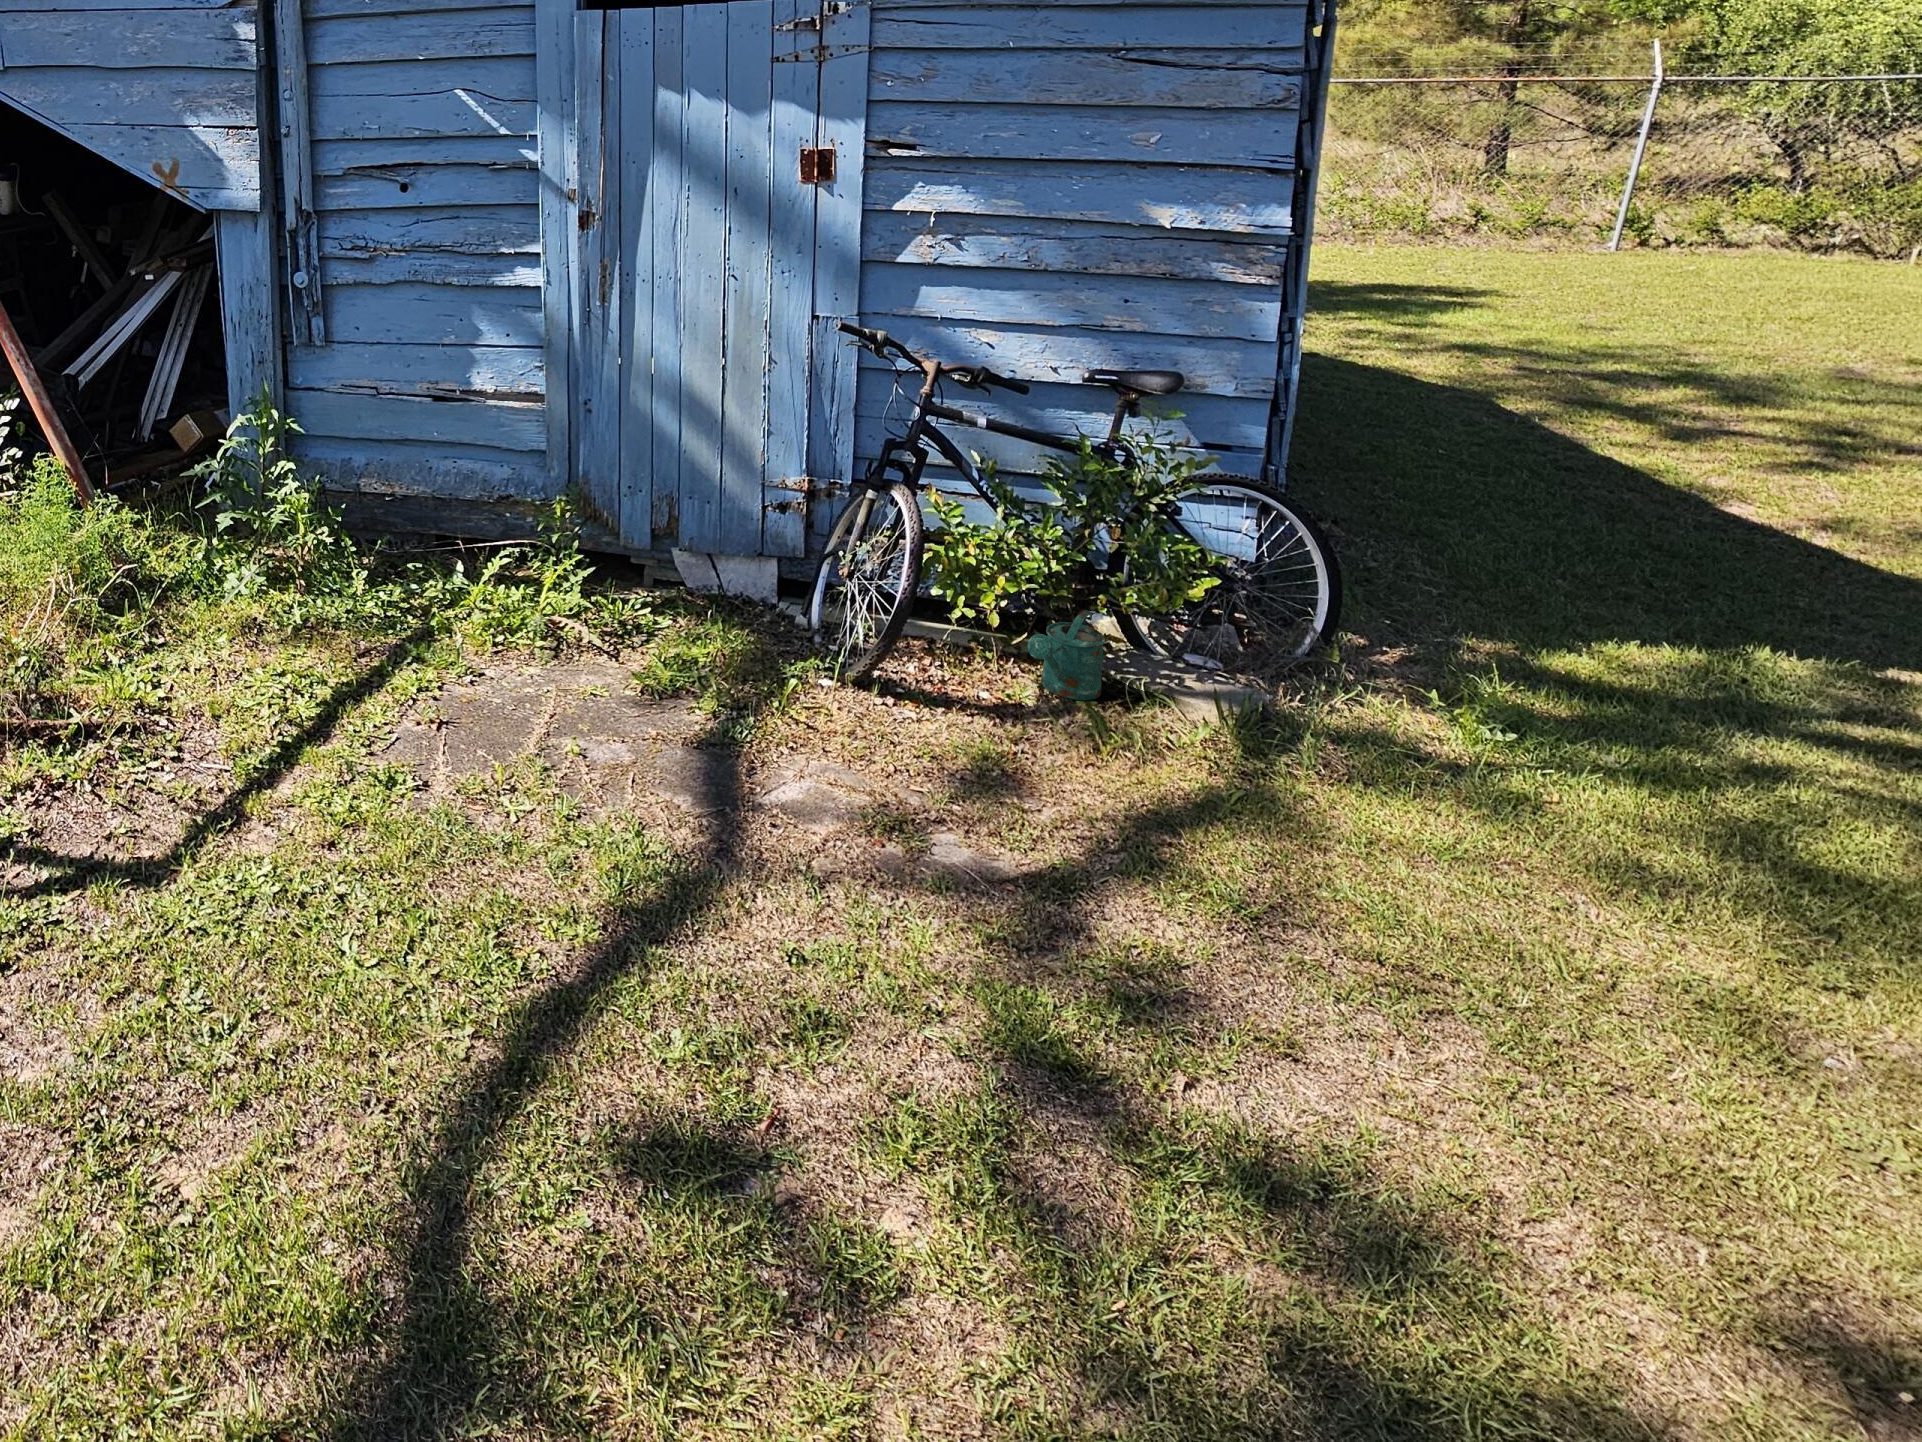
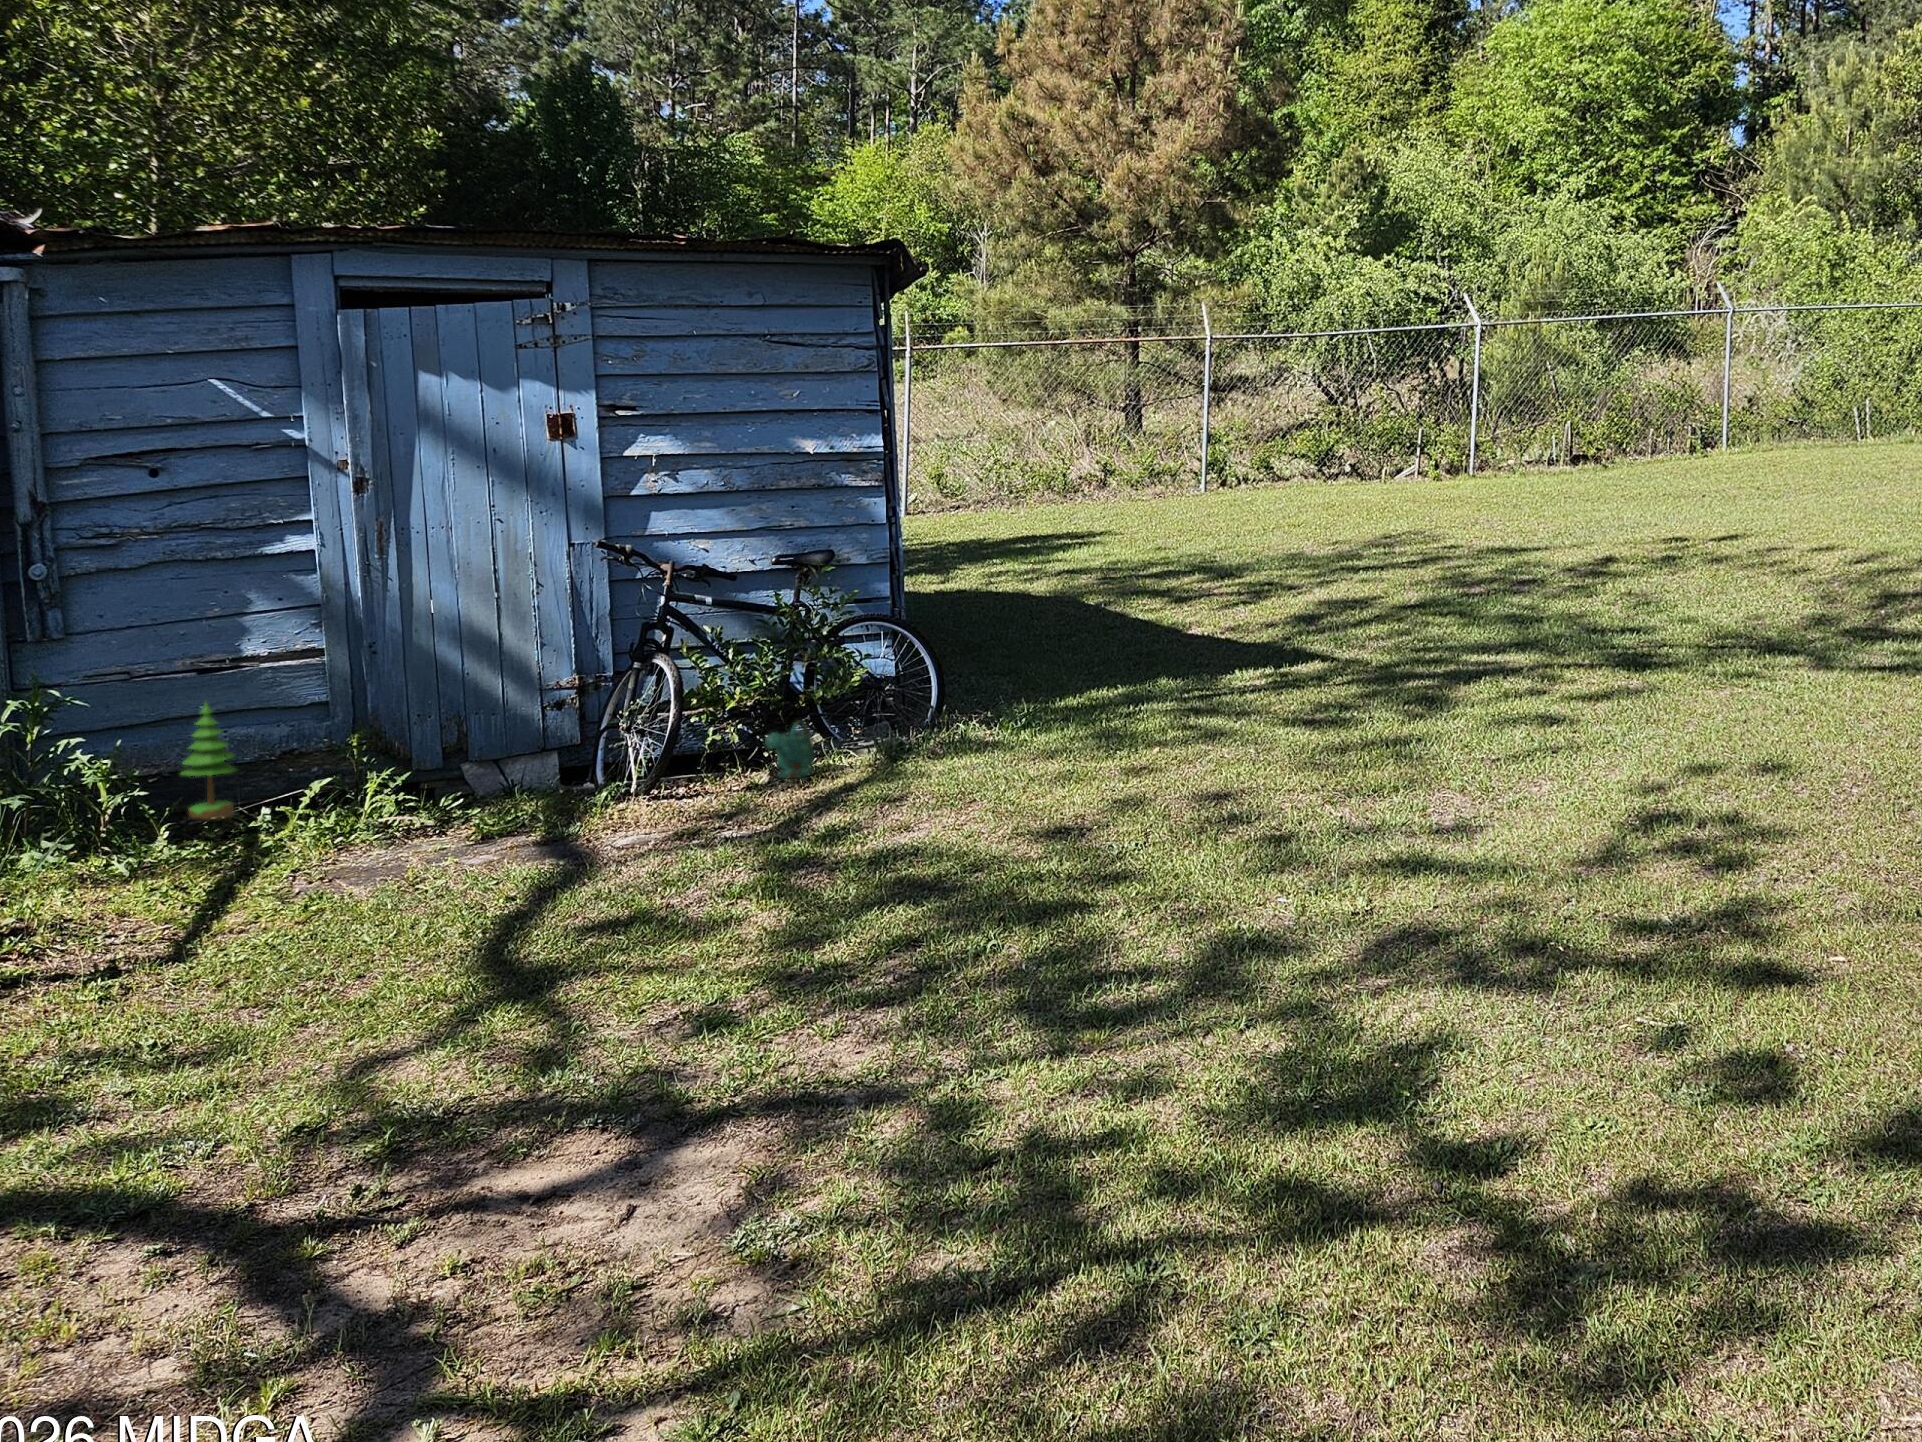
potted tree: none [401,427,452,562] -> present [181,703,236,837]

